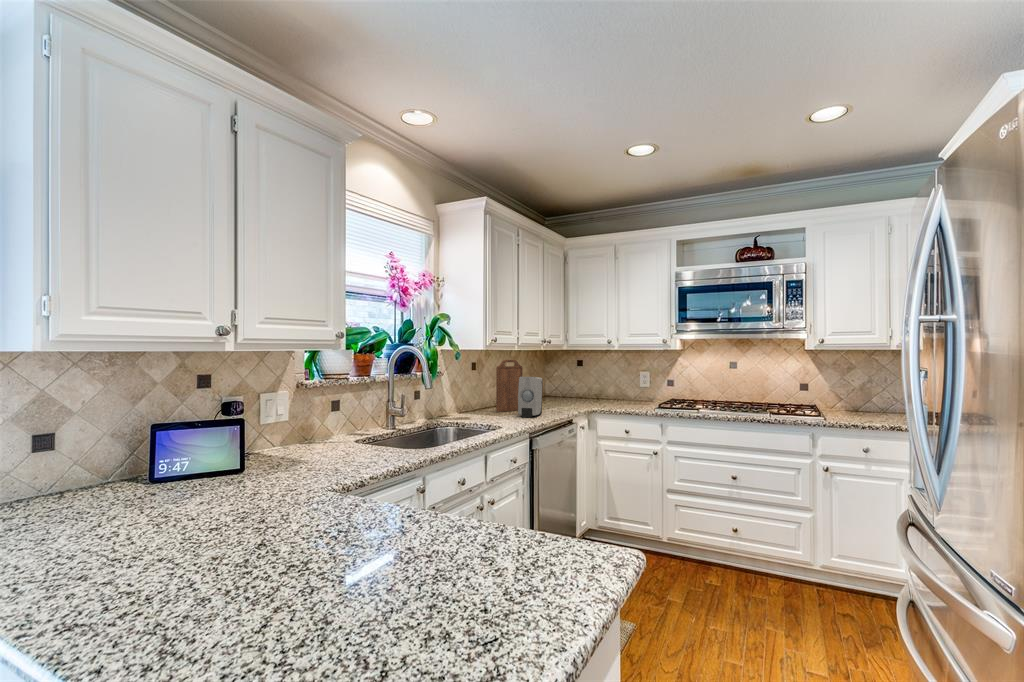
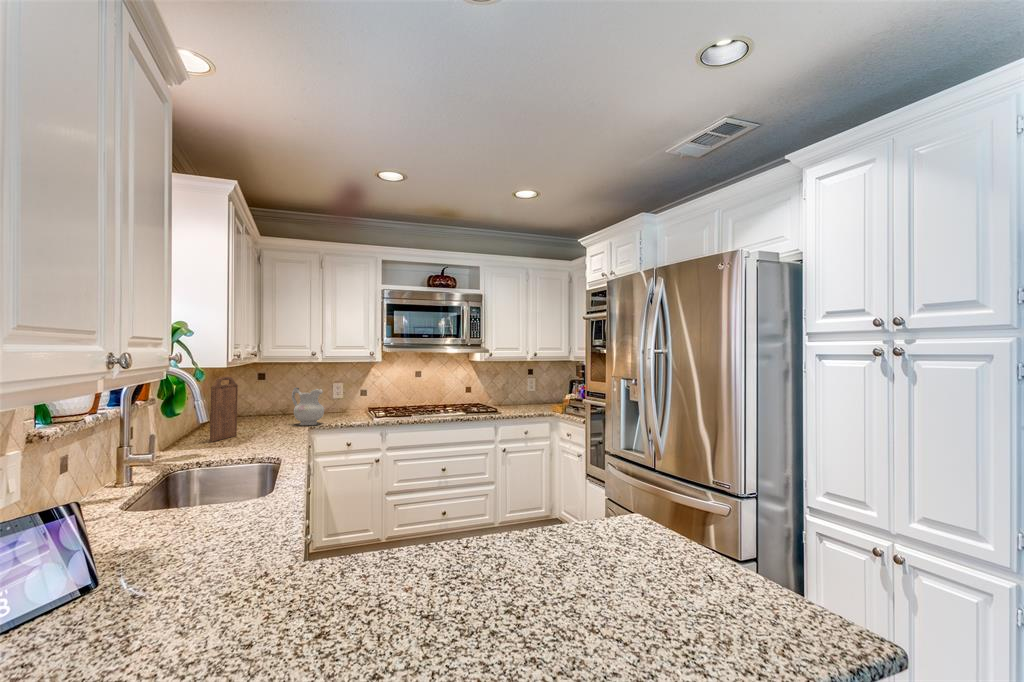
ceramic pitcher: none [578,372,606,409] -> present [292,388,324,425]
soap dispenser: present [518,377,543,417] -> none [255,396,281,443]

